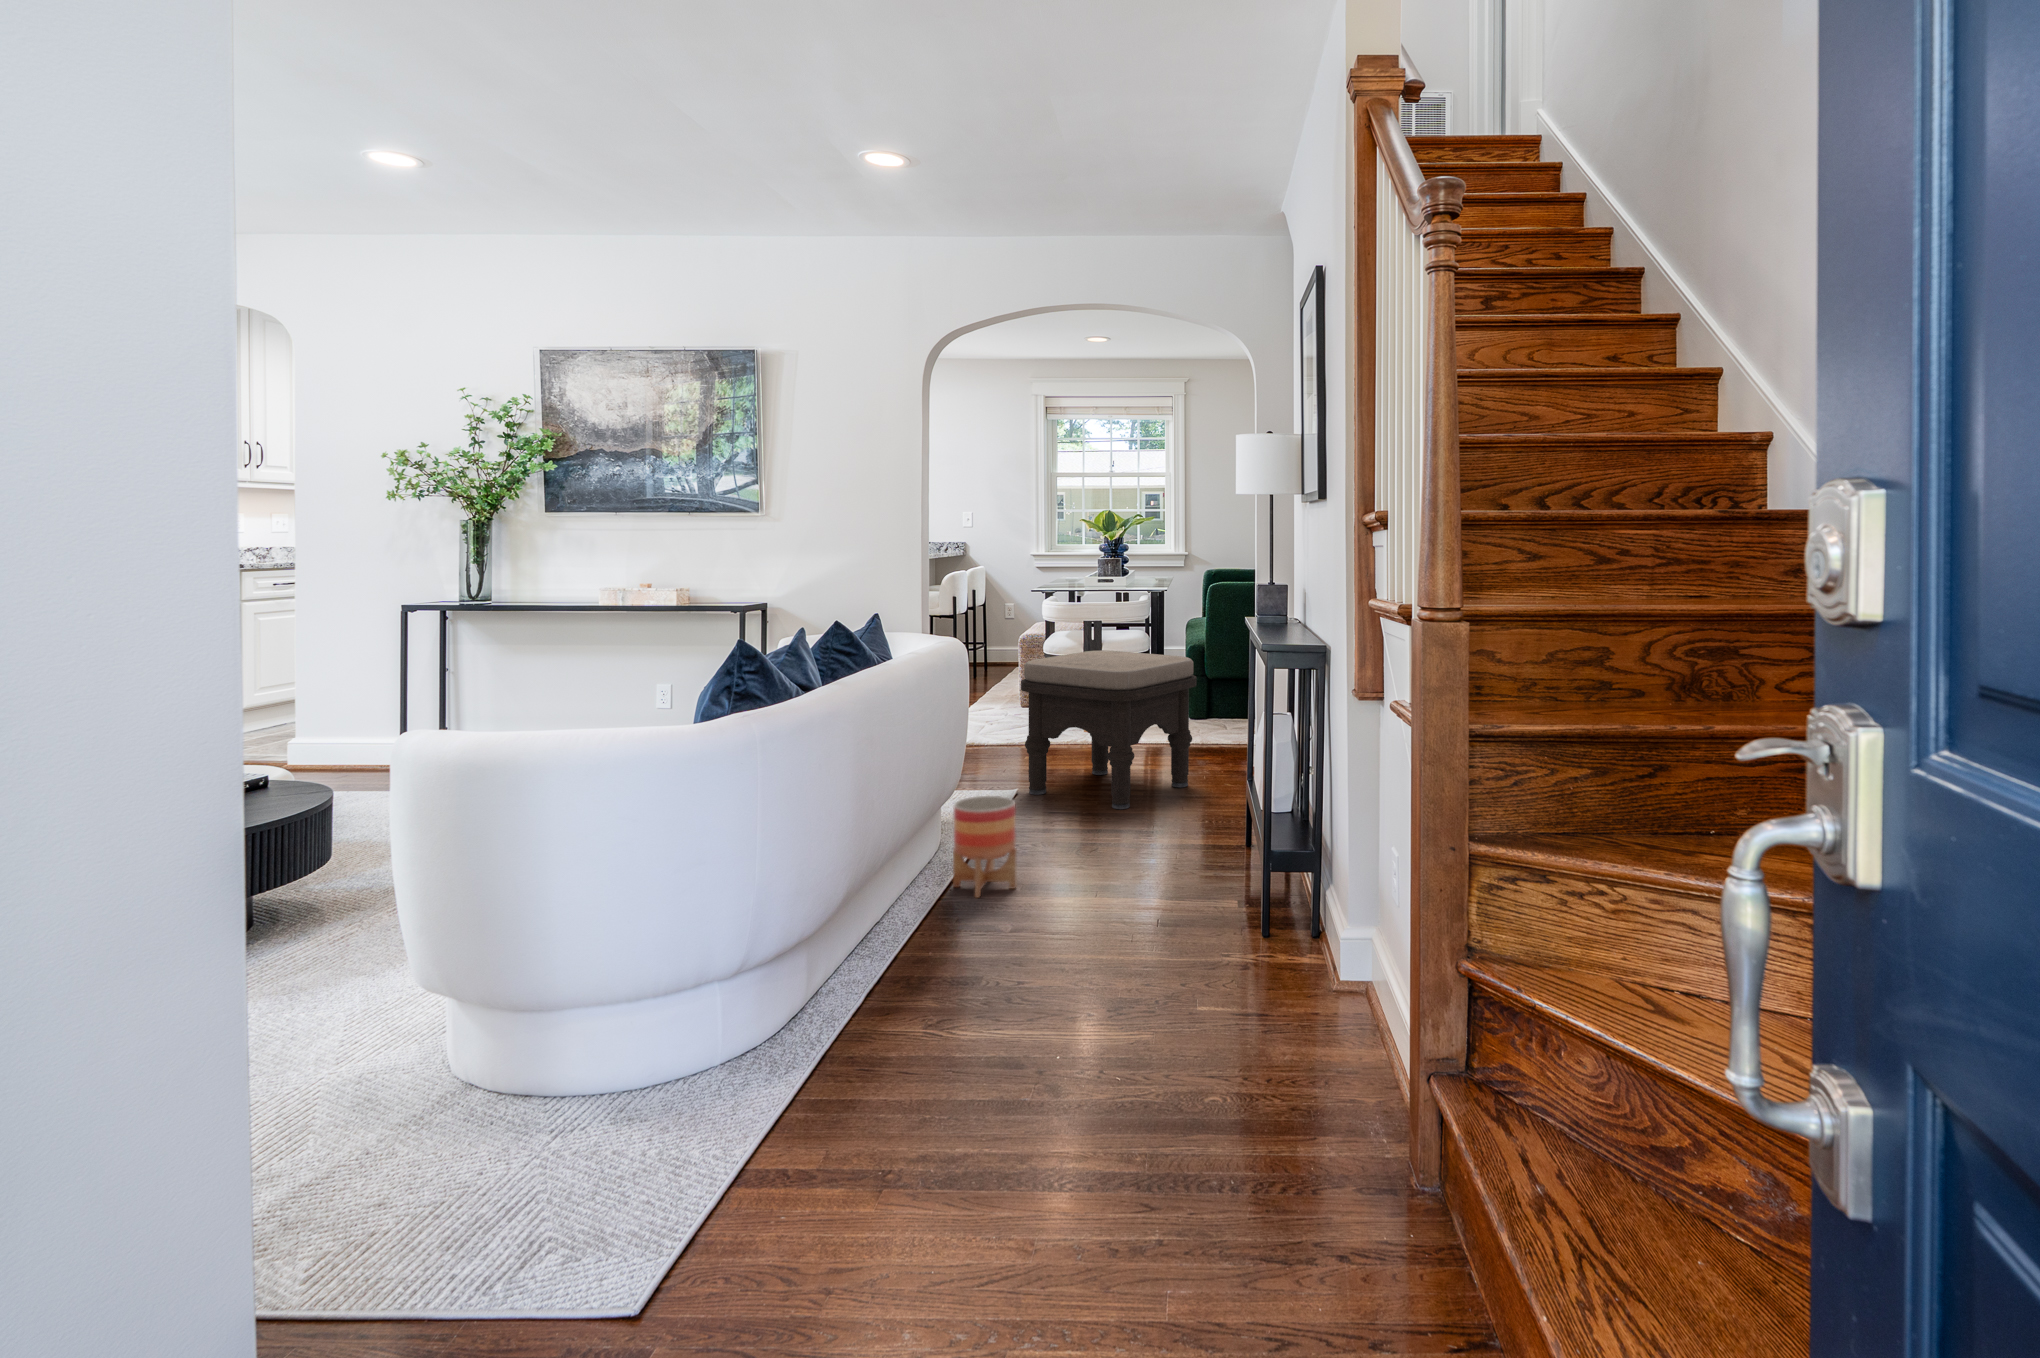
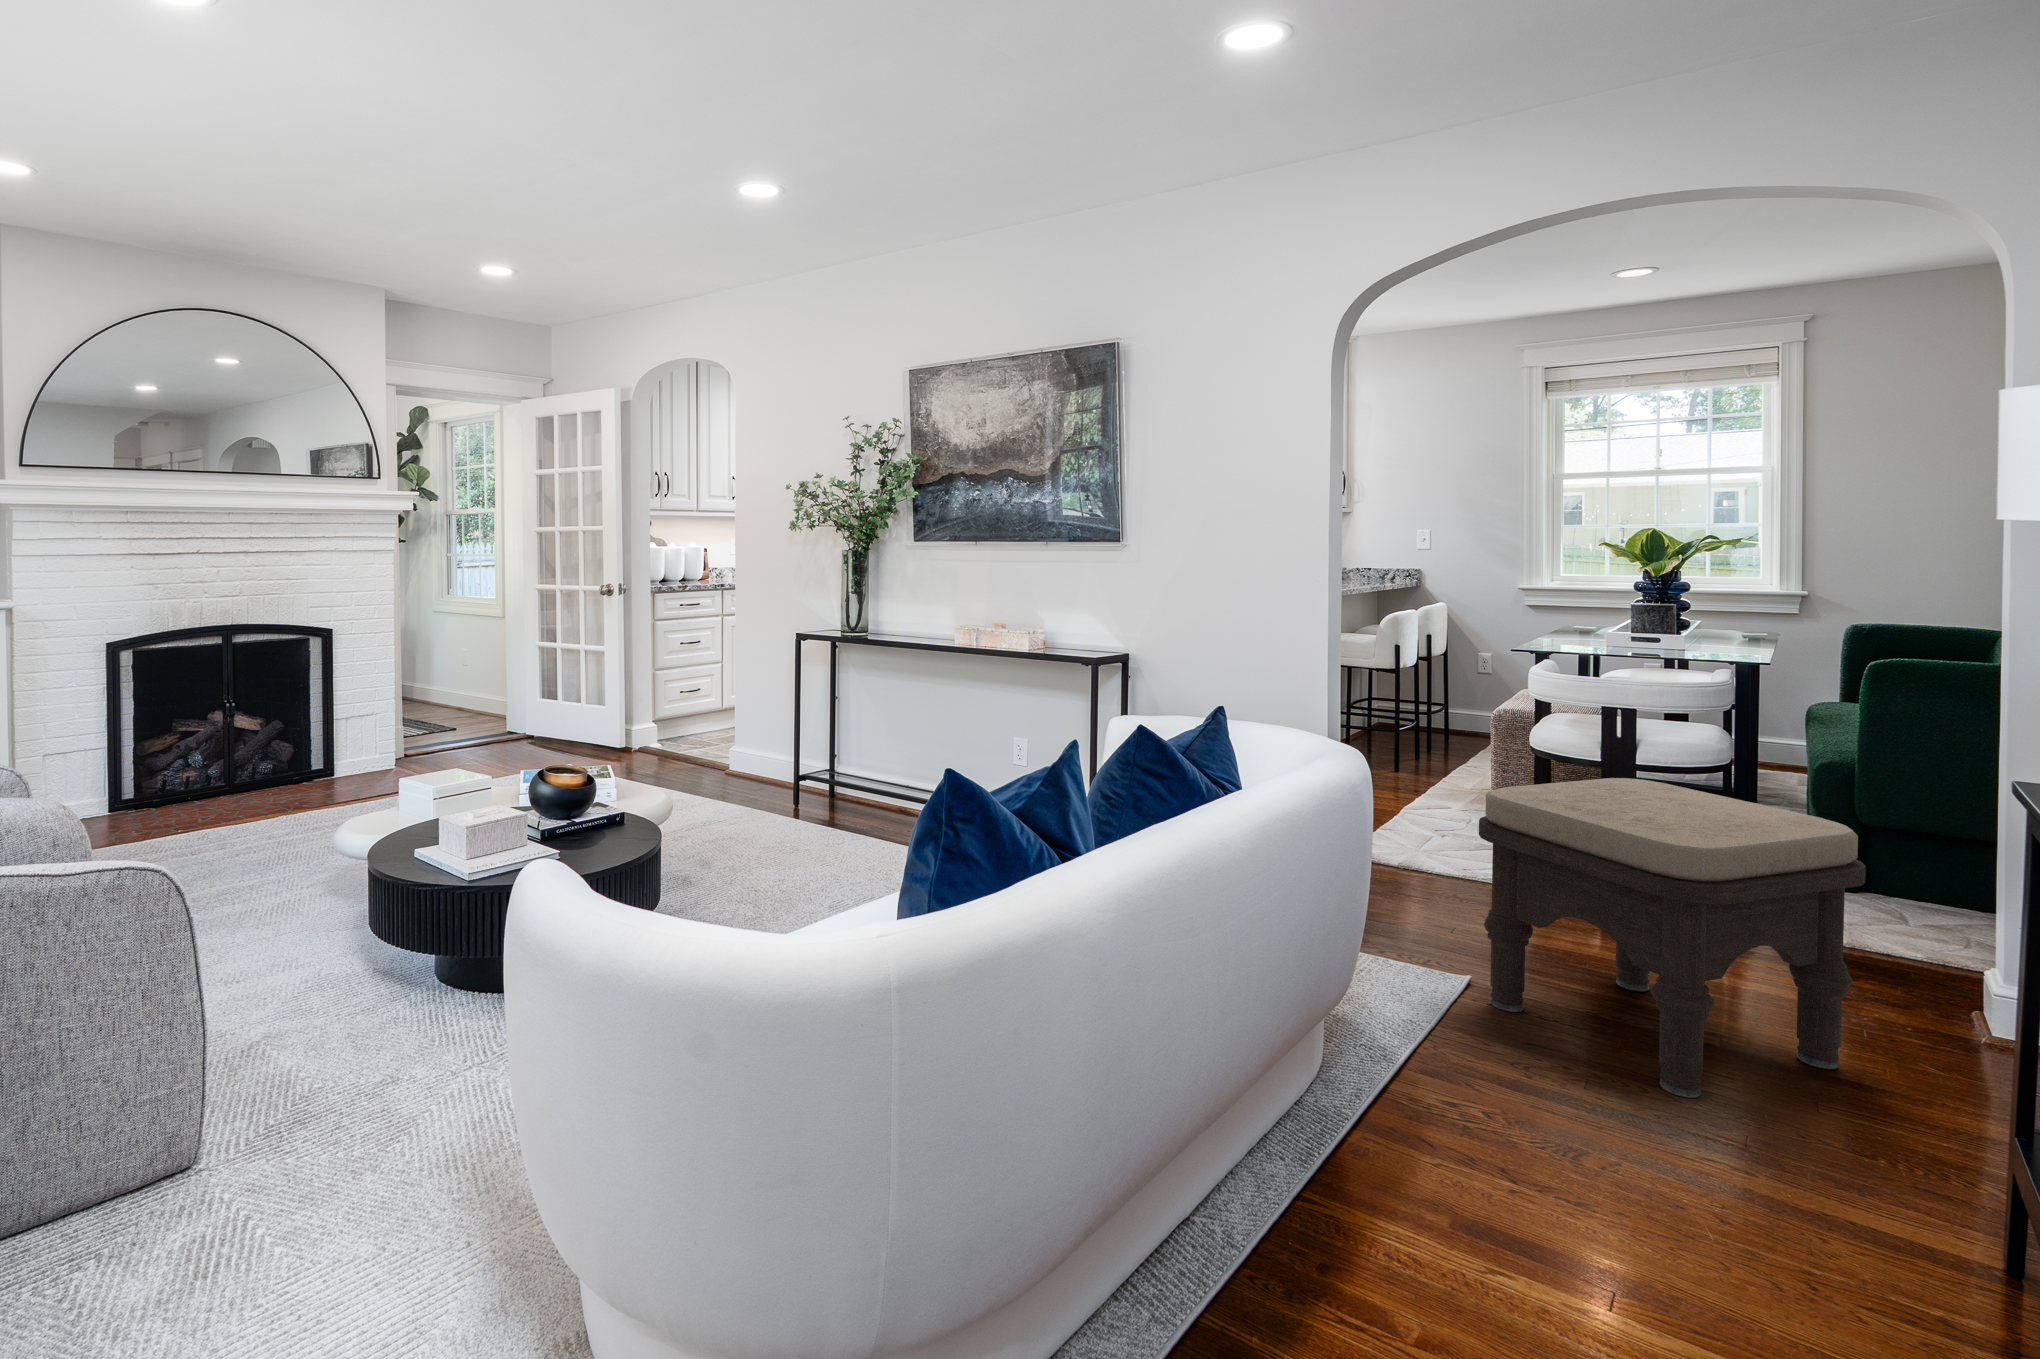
planter: present [953,796,1017,898] -> none [1318,1064,1443,1270]

